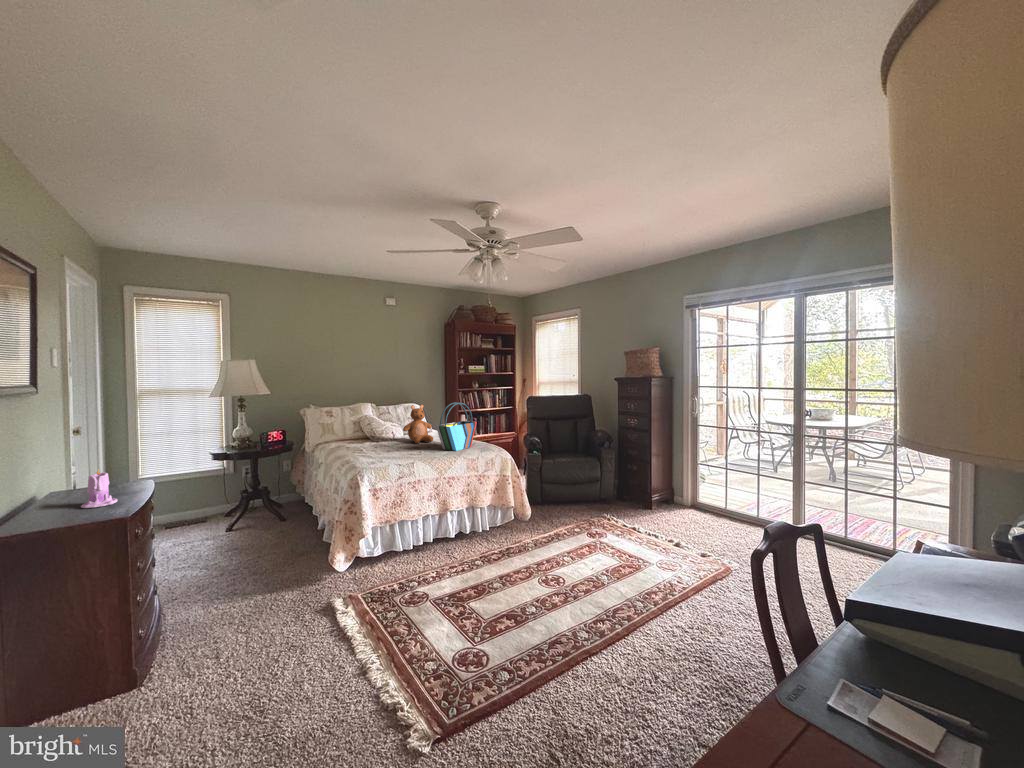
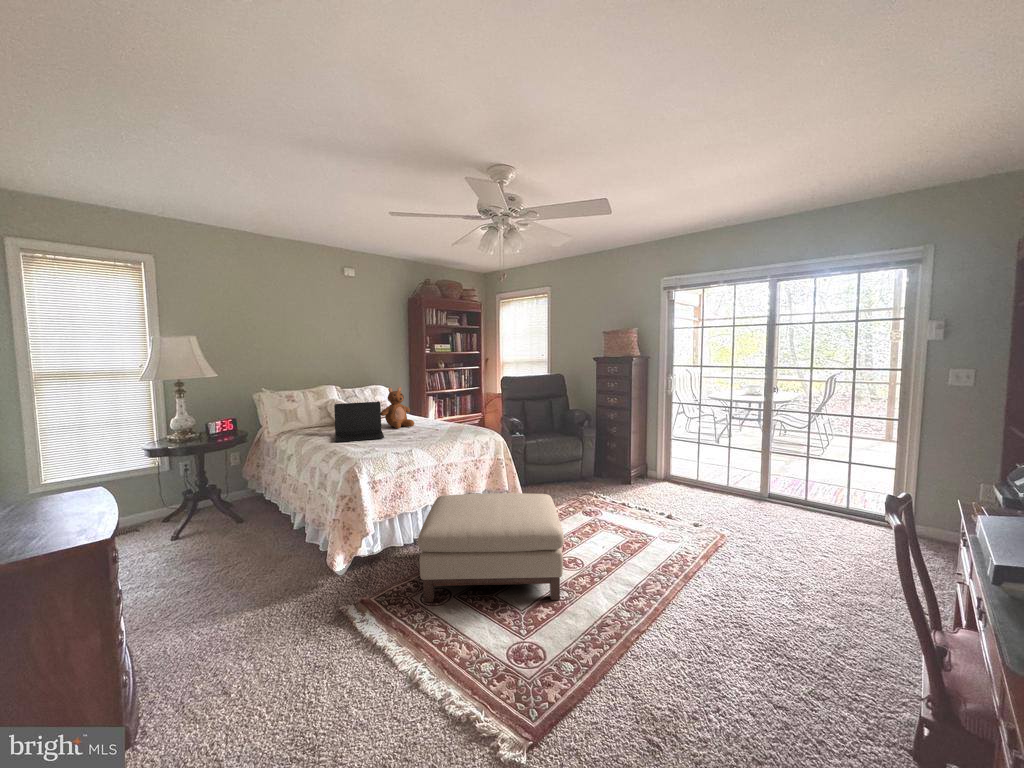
tote bag: present [436,402,477,451] -> none [424,384,464,435]
laptop: none [354,418,400,454] -> present [334,402,384,442]
candle: present [81,470,118,508] -> none [33,478,84,531]
ottoman: none [396,507,540,615] -> present [418,493,564,602]

